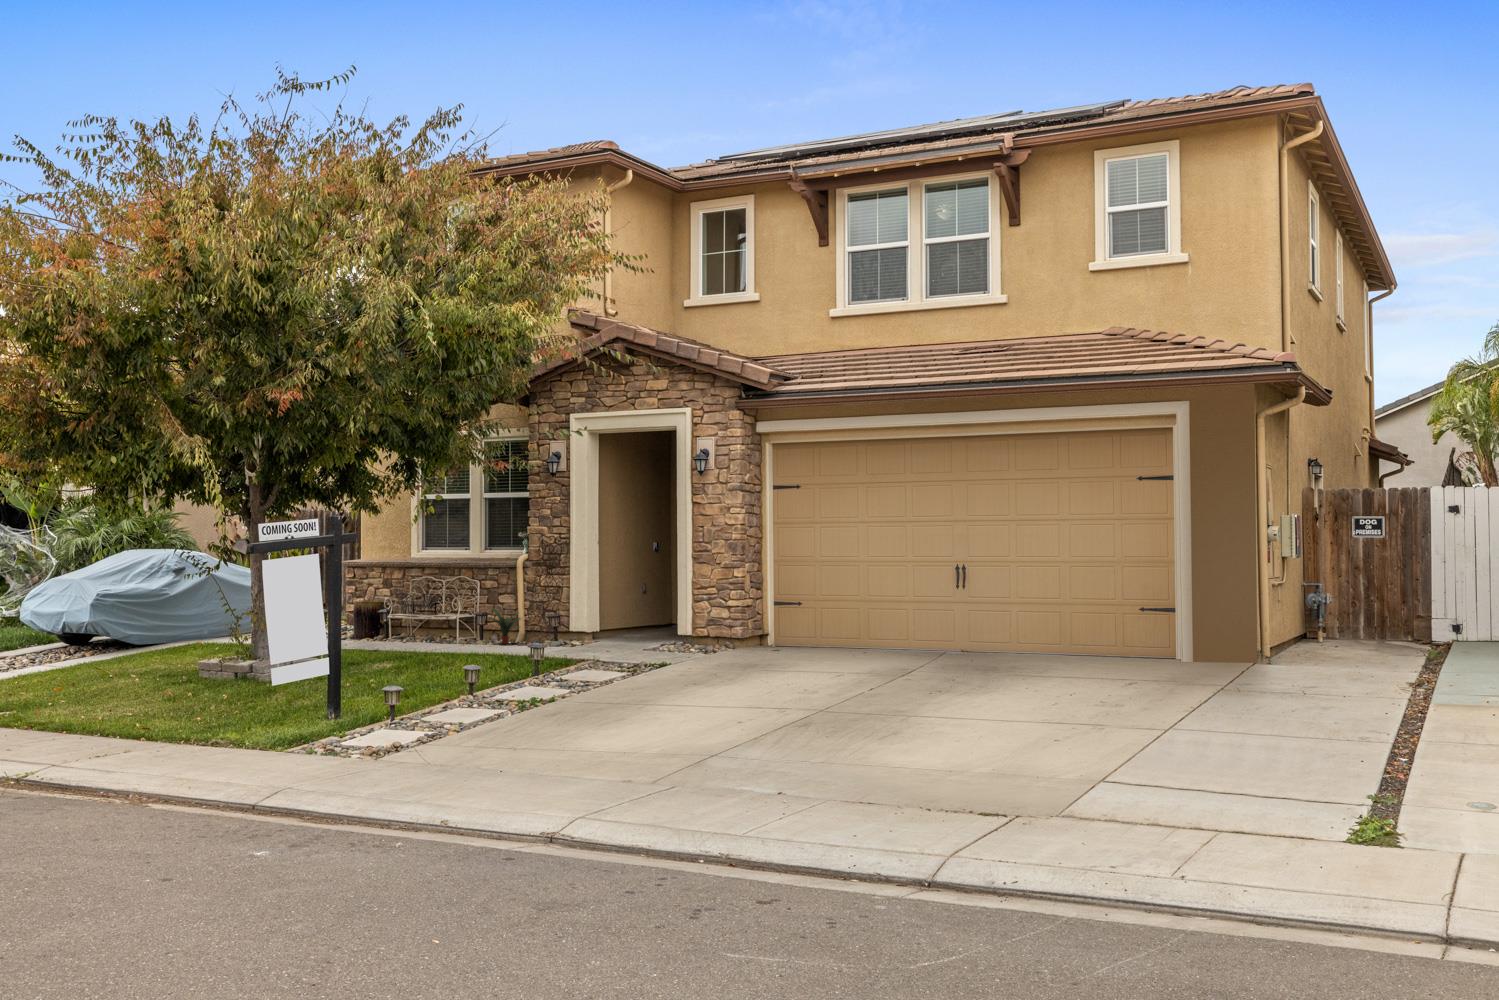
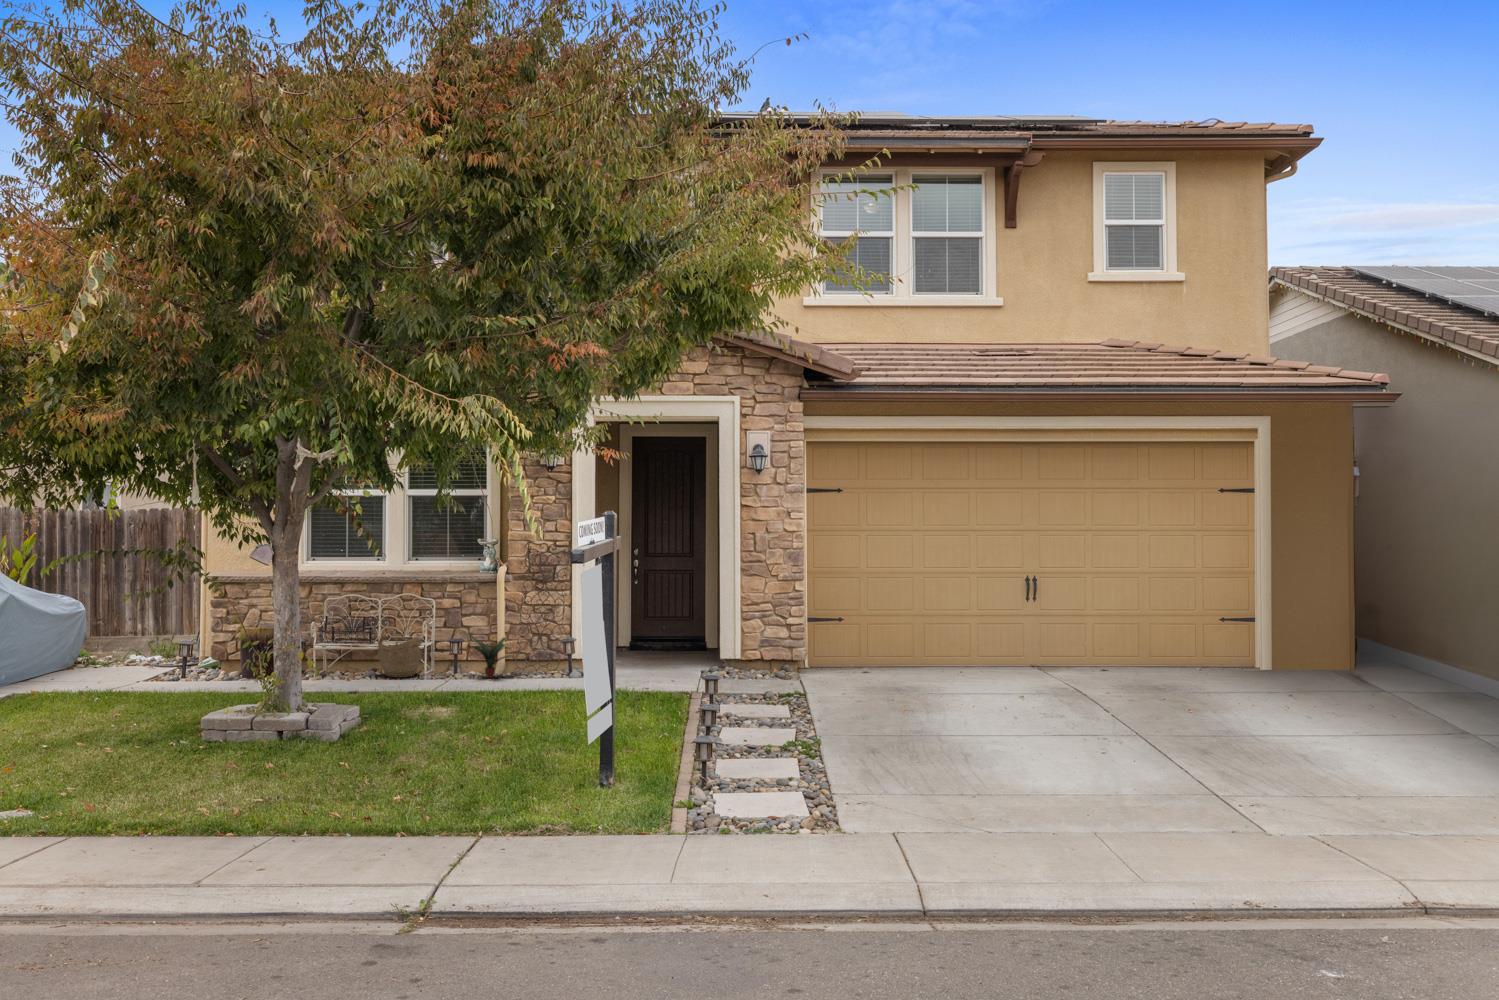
woven basket: none [437,601,467,642] -> present [378,624,422,678]

